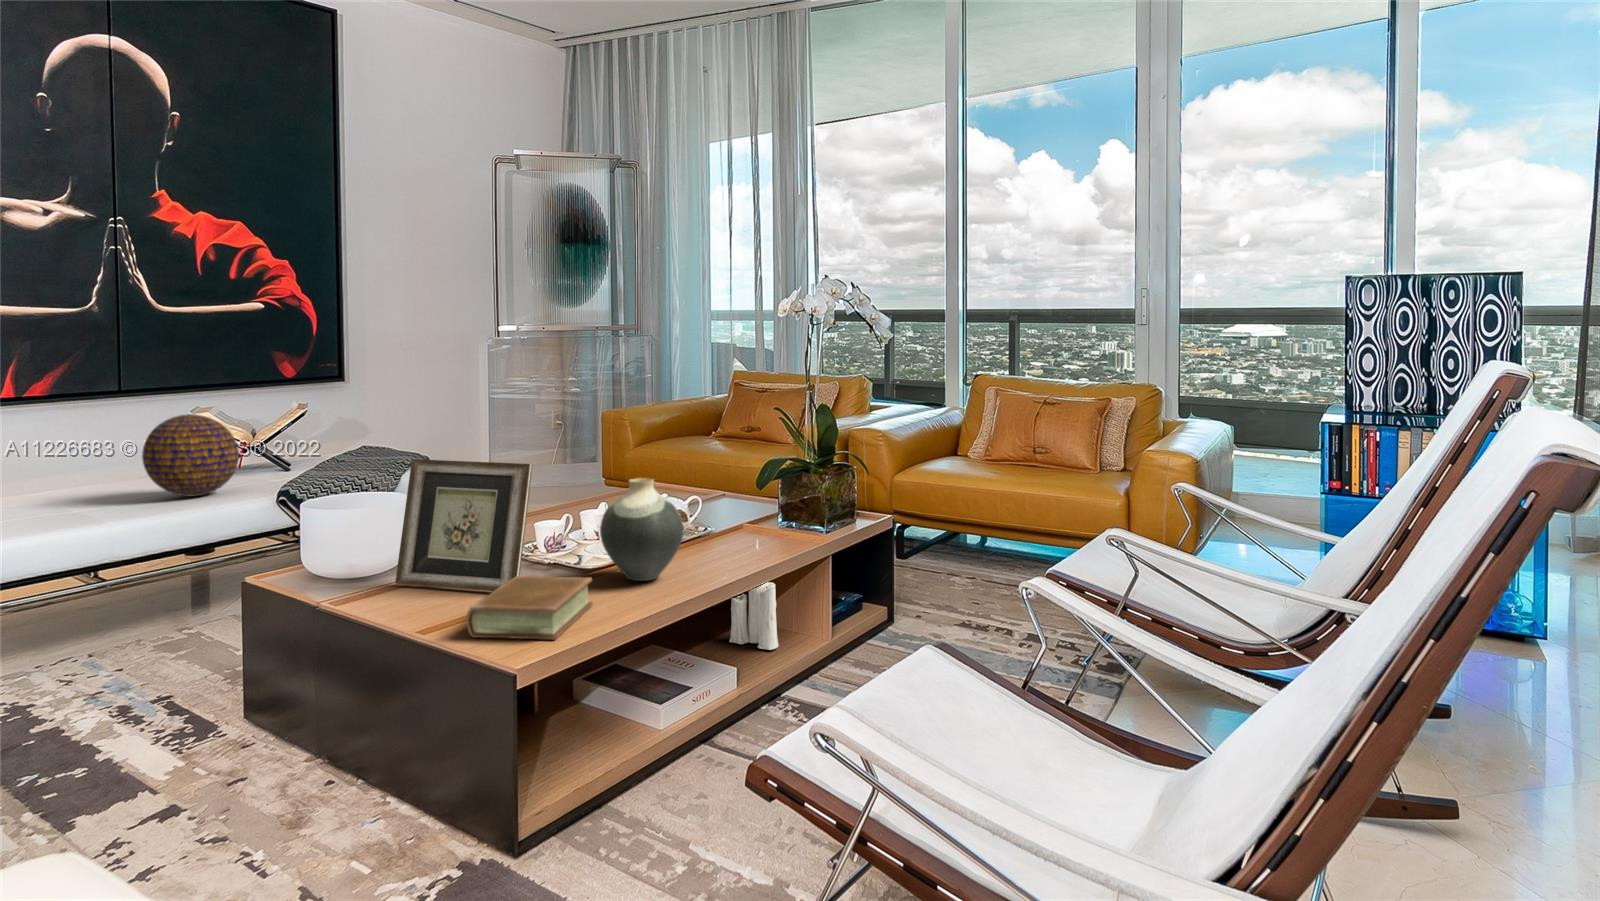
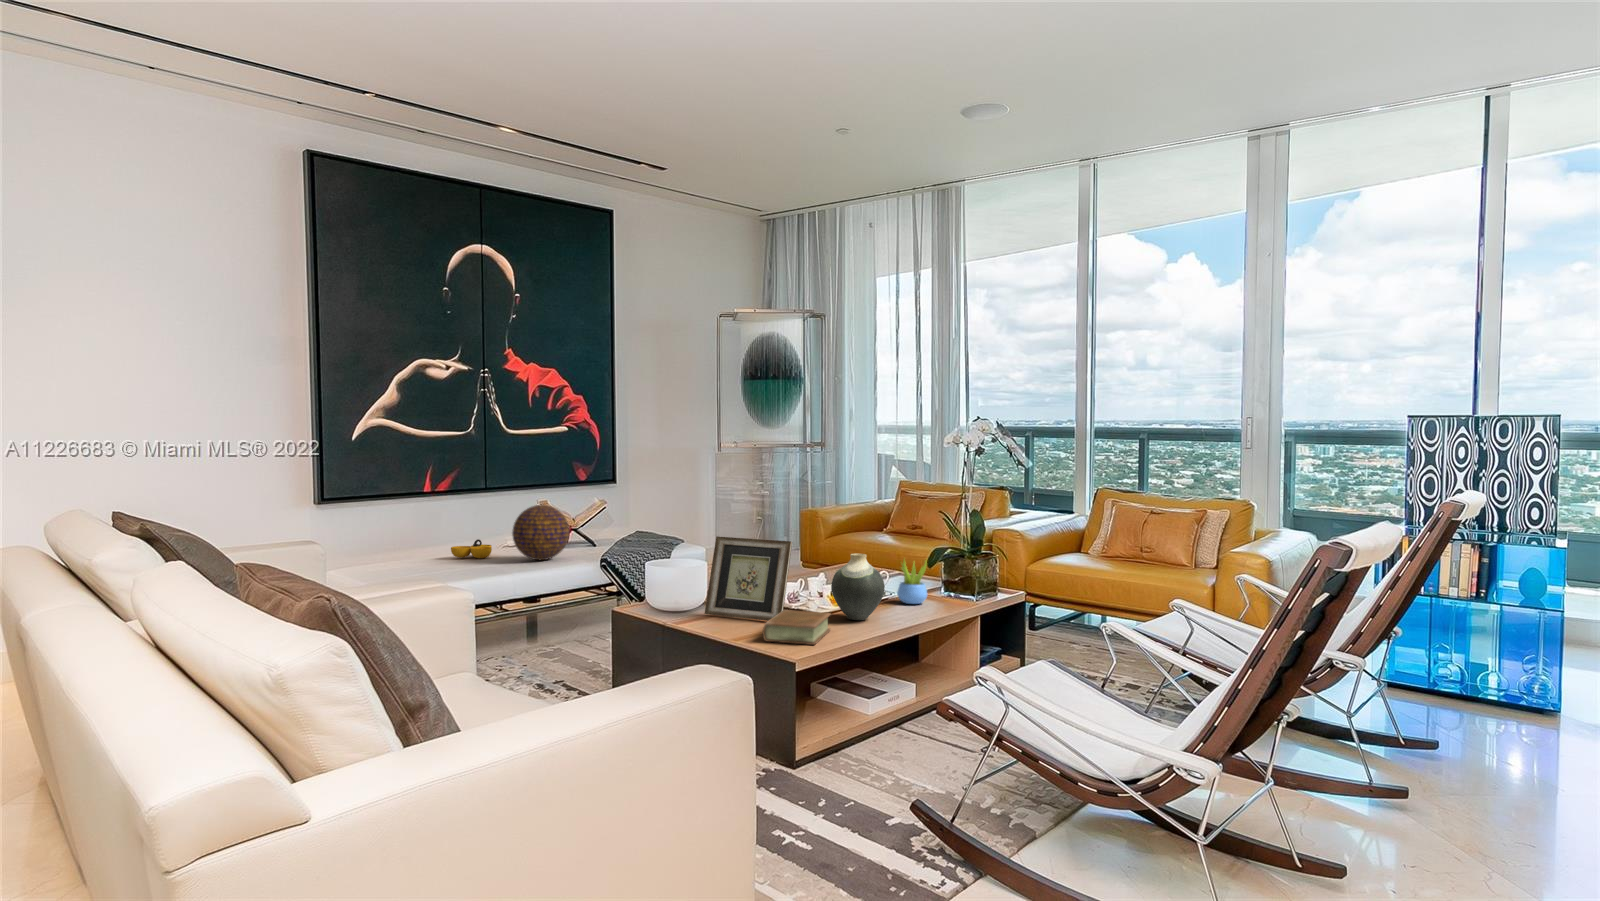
decorative bowl: none [57,468,129,496] -> present [451,539,492,559]
succulent plant: none [711,478,754,545] -> present [897,561,927,604]
candle: present [729,540,779,650] -> none [909,596,943,677]

